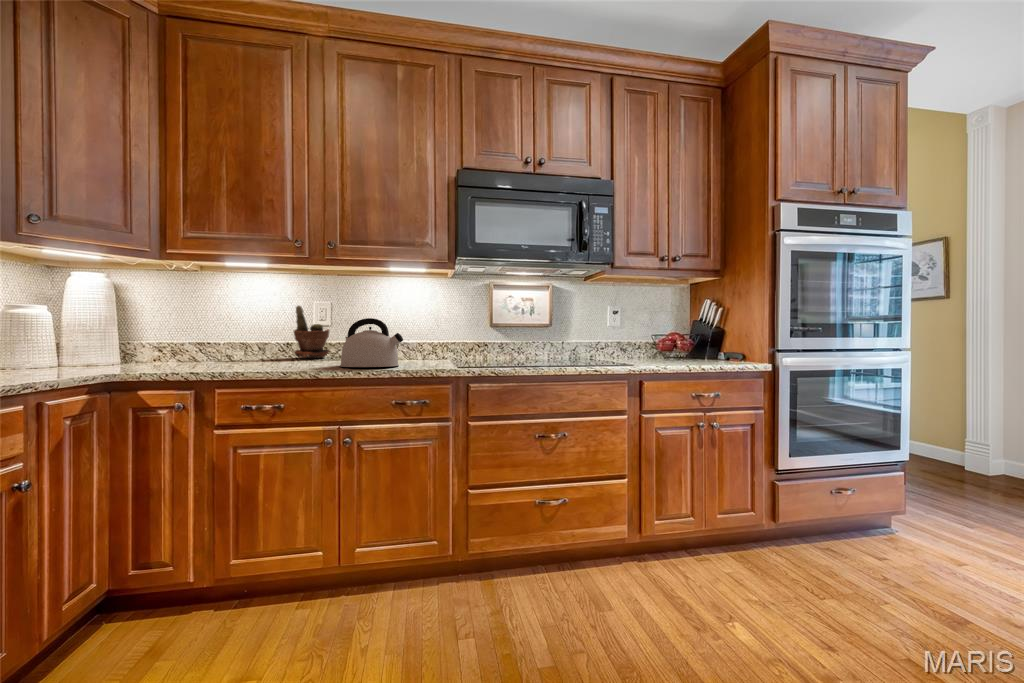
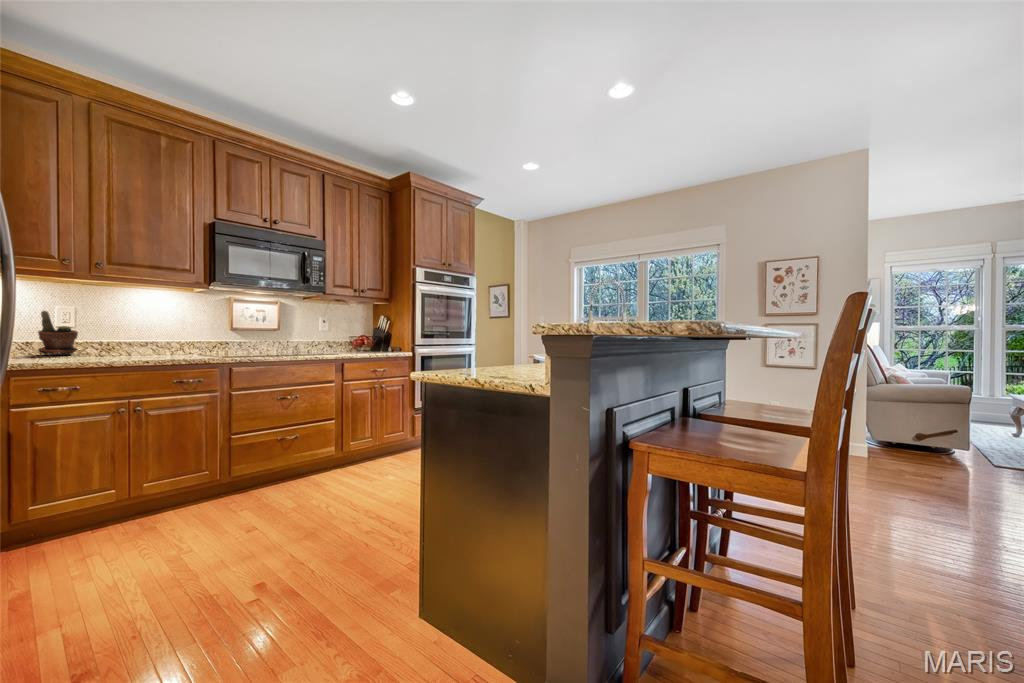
kettle: present [340,318,403,367] -> none [117,325,174,360]

